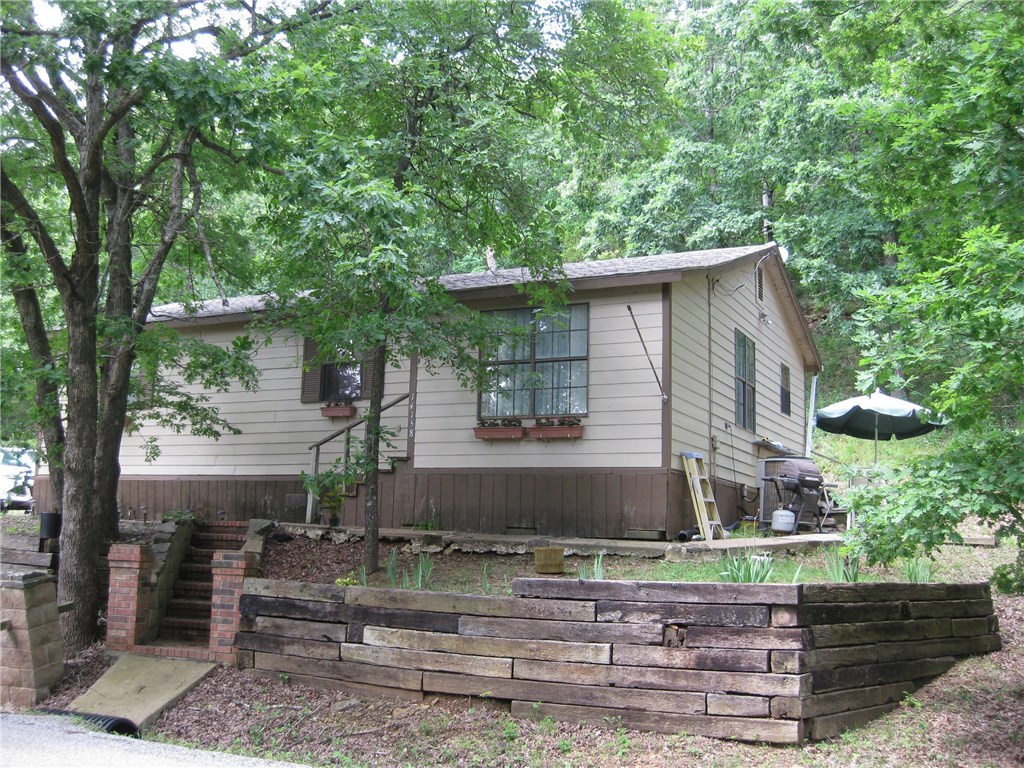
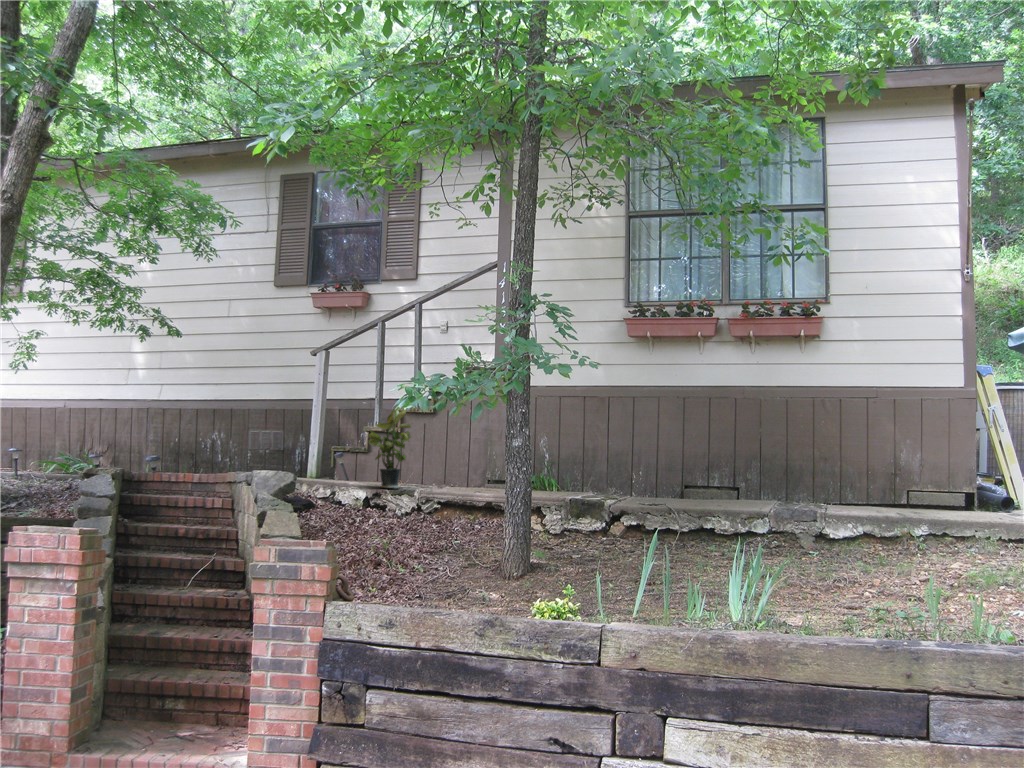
wooden bucket: present [534,547,565,573] -> none [833,524,896,575]

